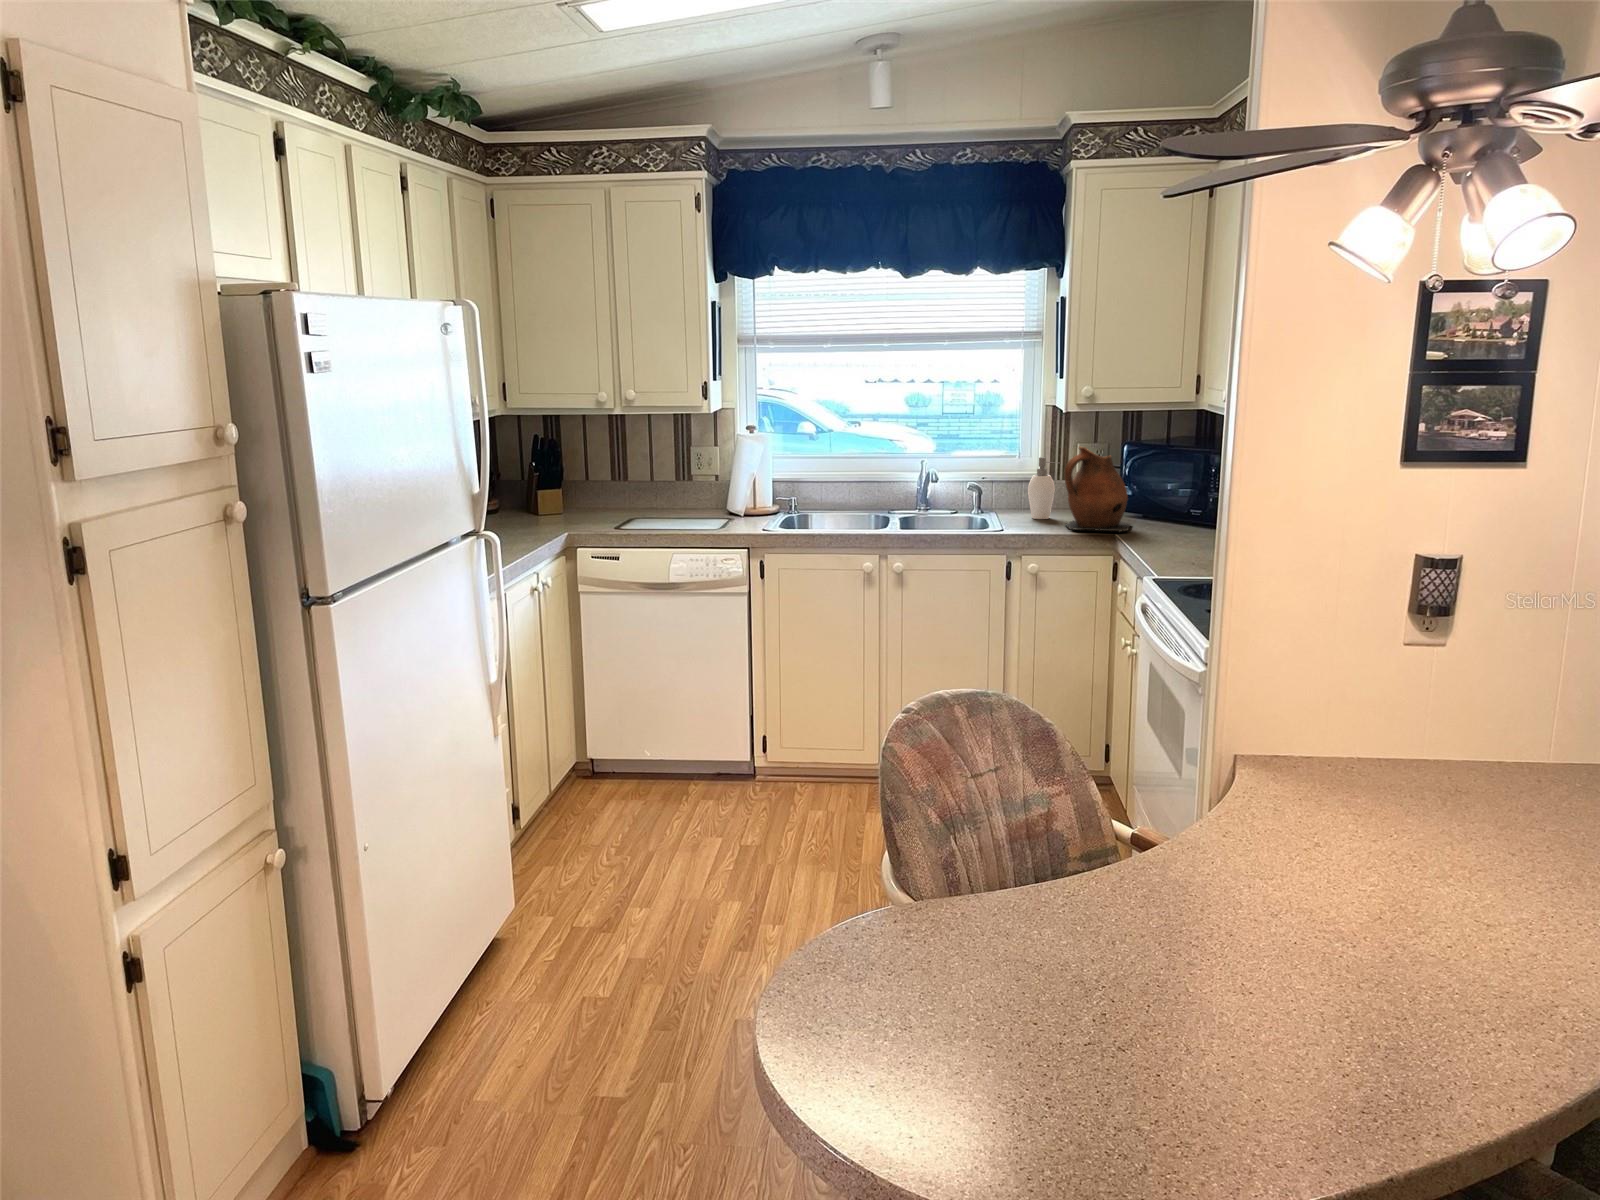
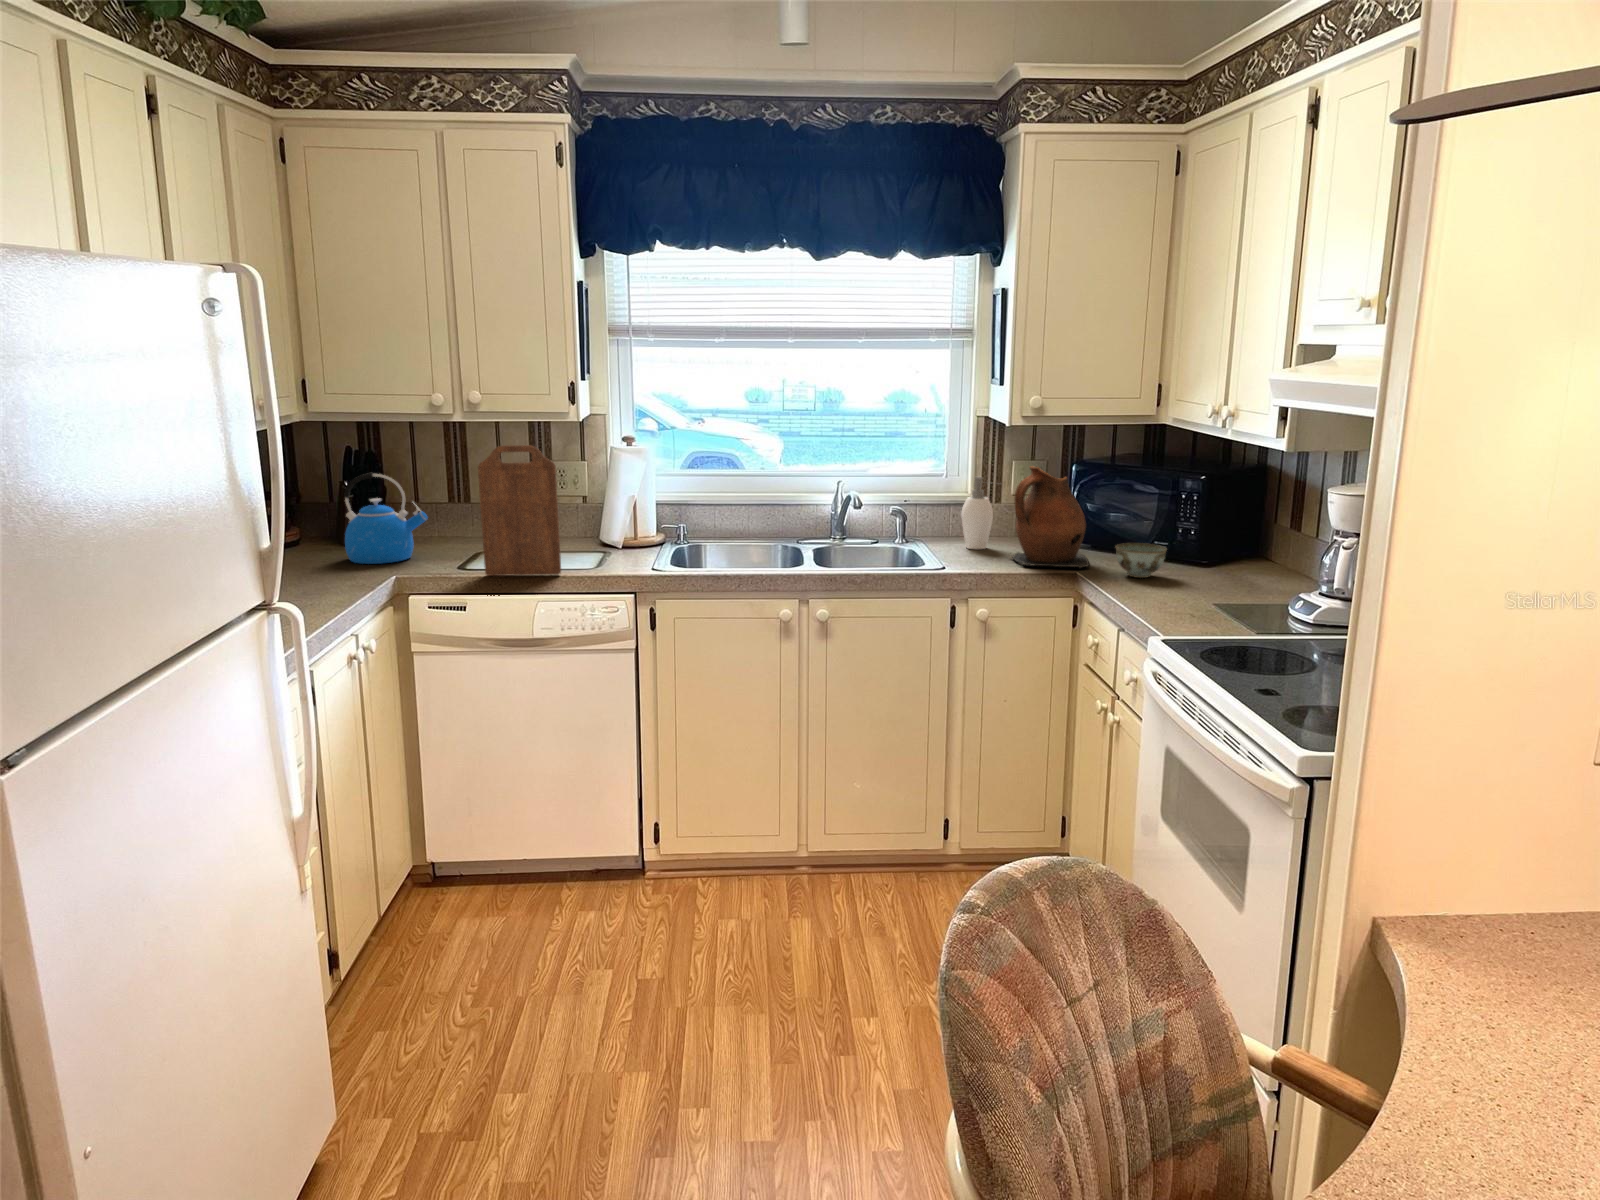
cutting board: none [629,431,692,534] -> present [478,445,561,576]
kettle: none [530,454,593,525] -> present [344,472,427,564]
bowl: none [1147,511,1191,539] -> present [1116,543,1167,578]

